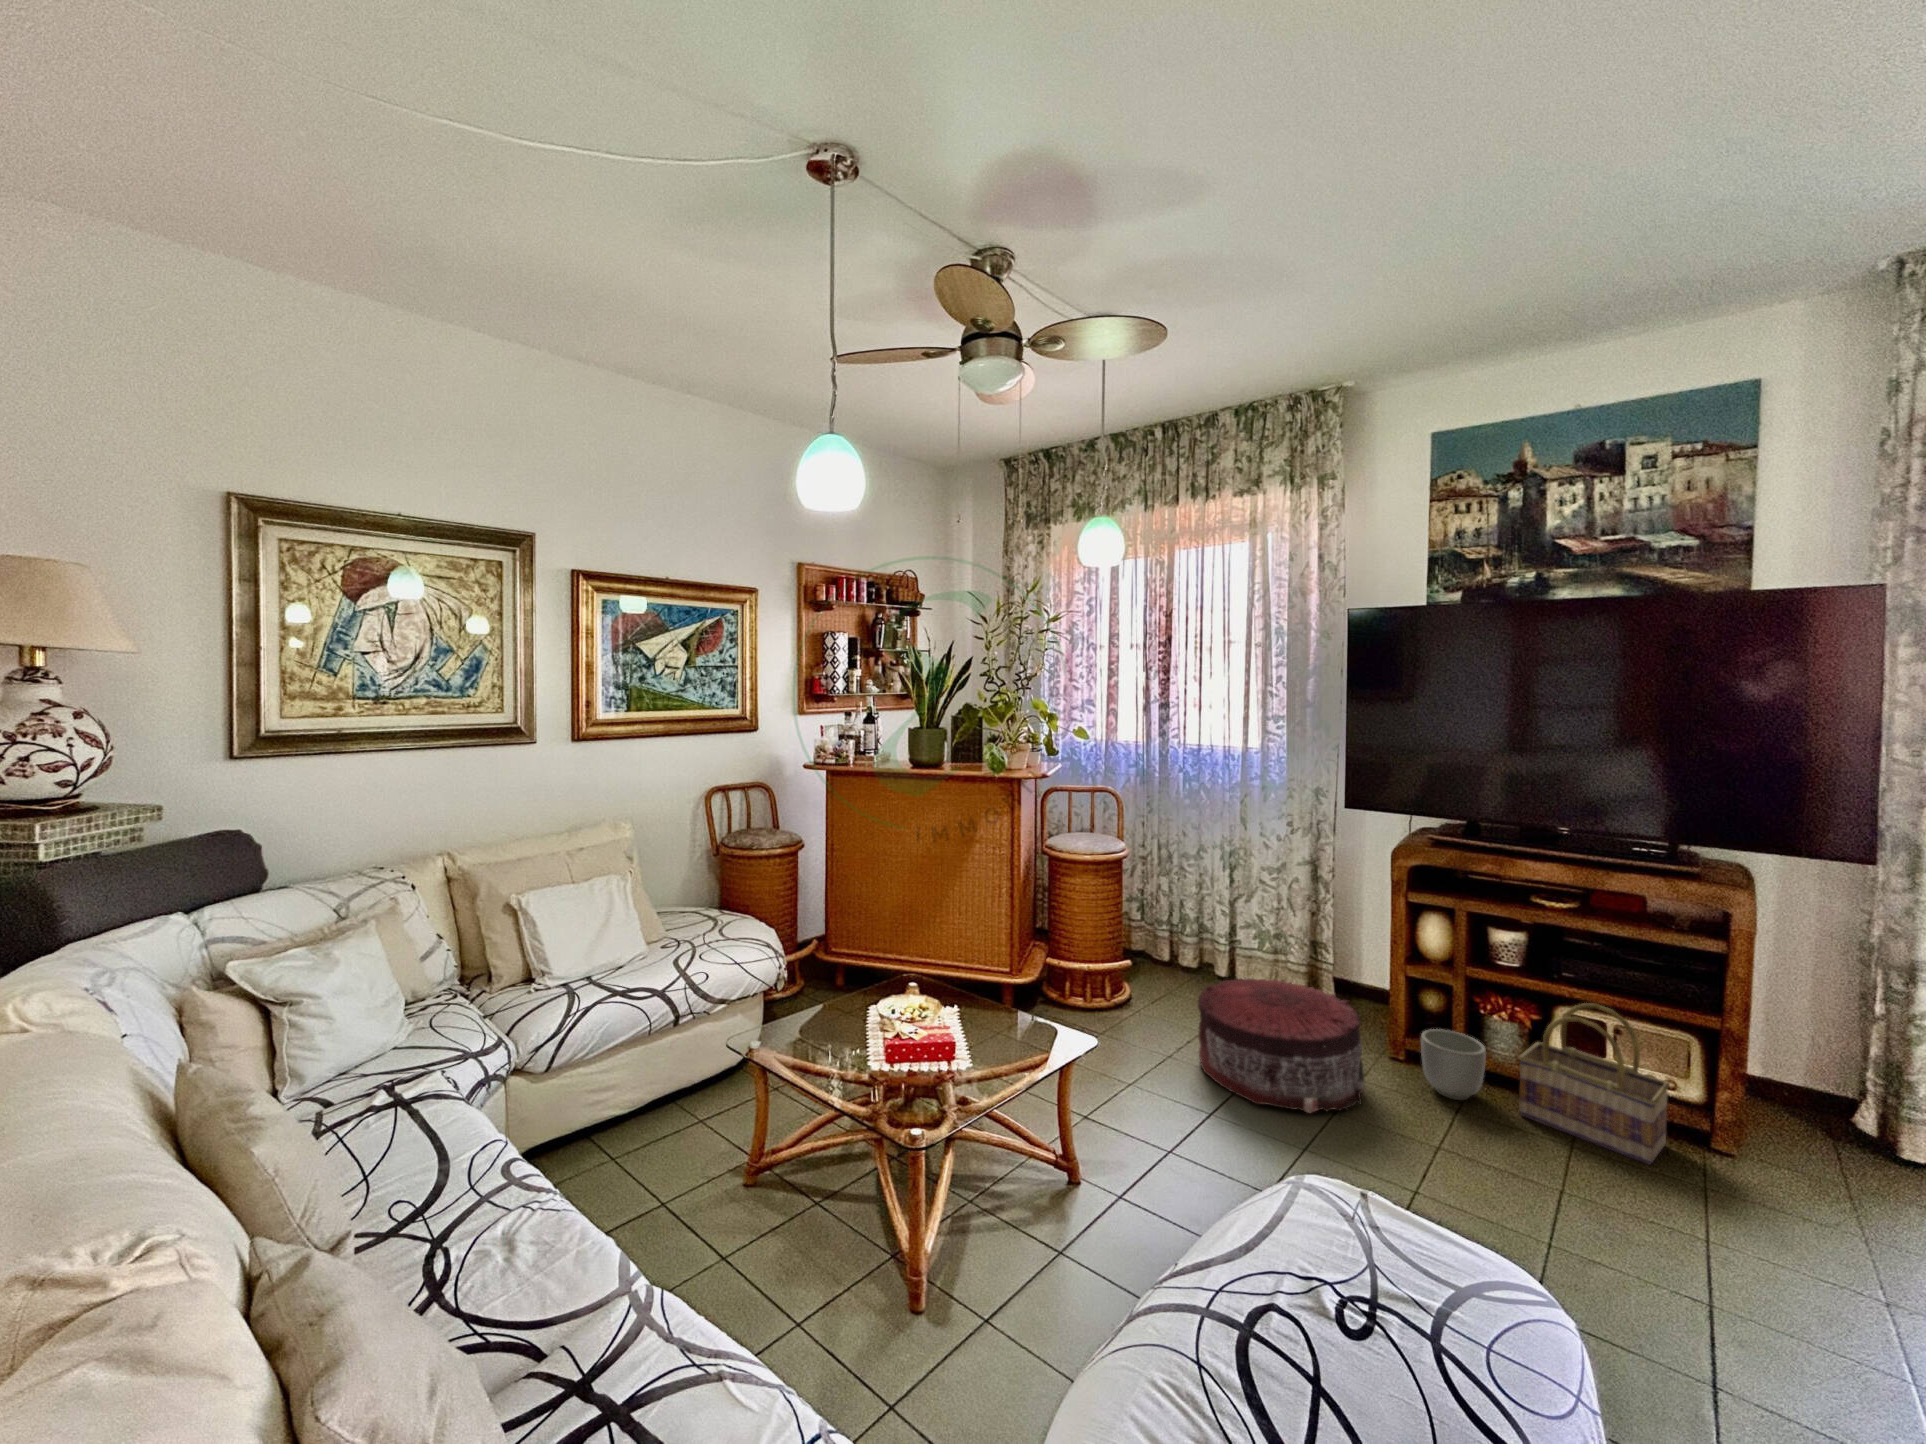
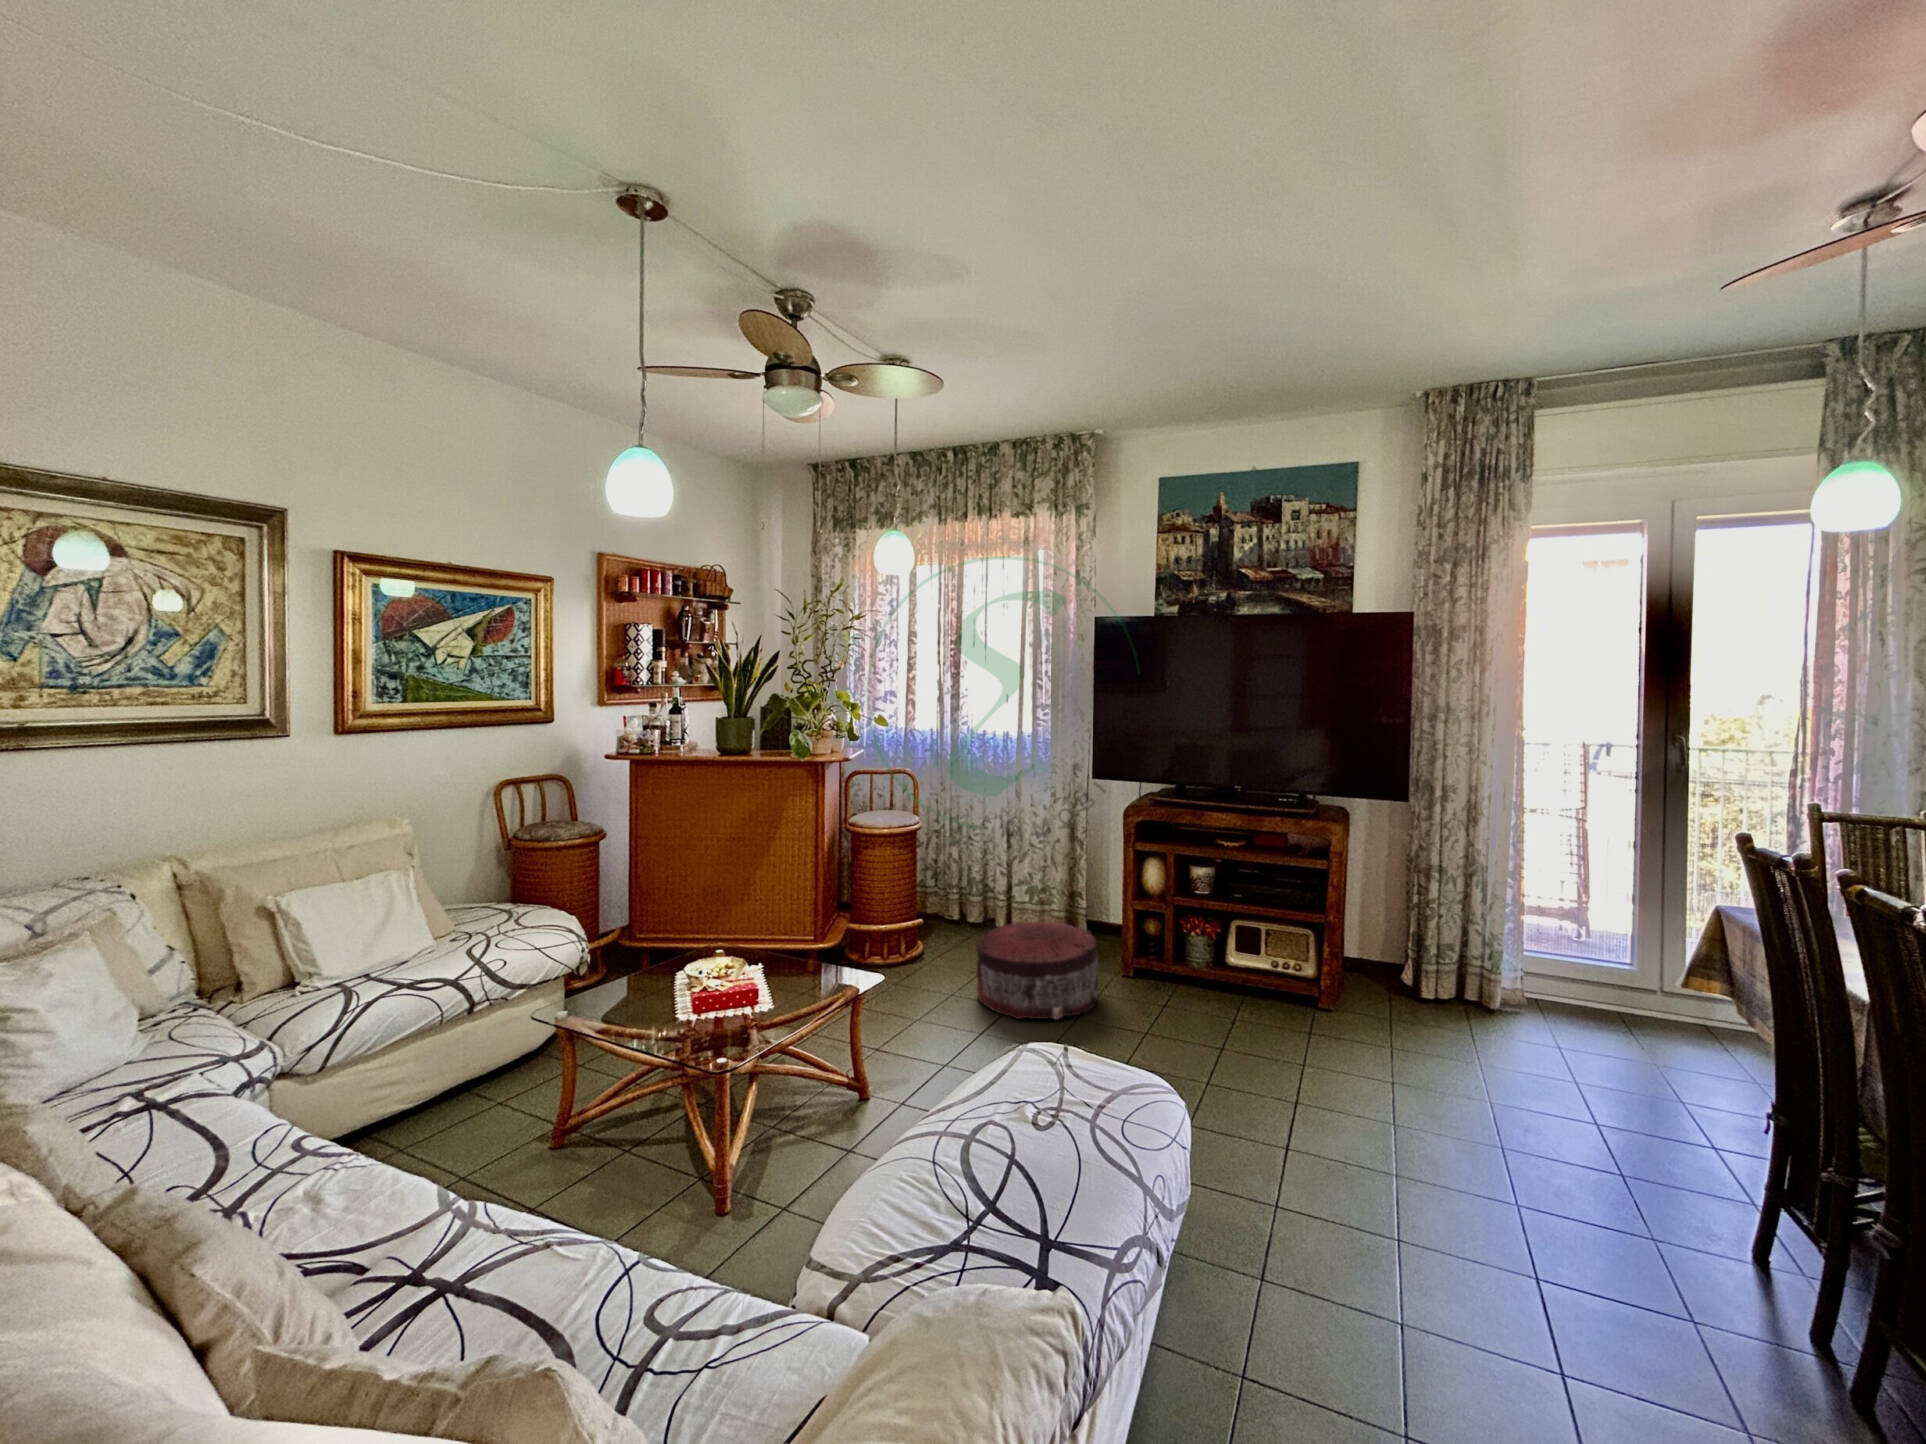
basket: present [1519,1003,1670,1164] -> none [1202,912,1292,1020]
planter: present [1421,1029,1486,1100] -> none [1141,946,1183,997]

